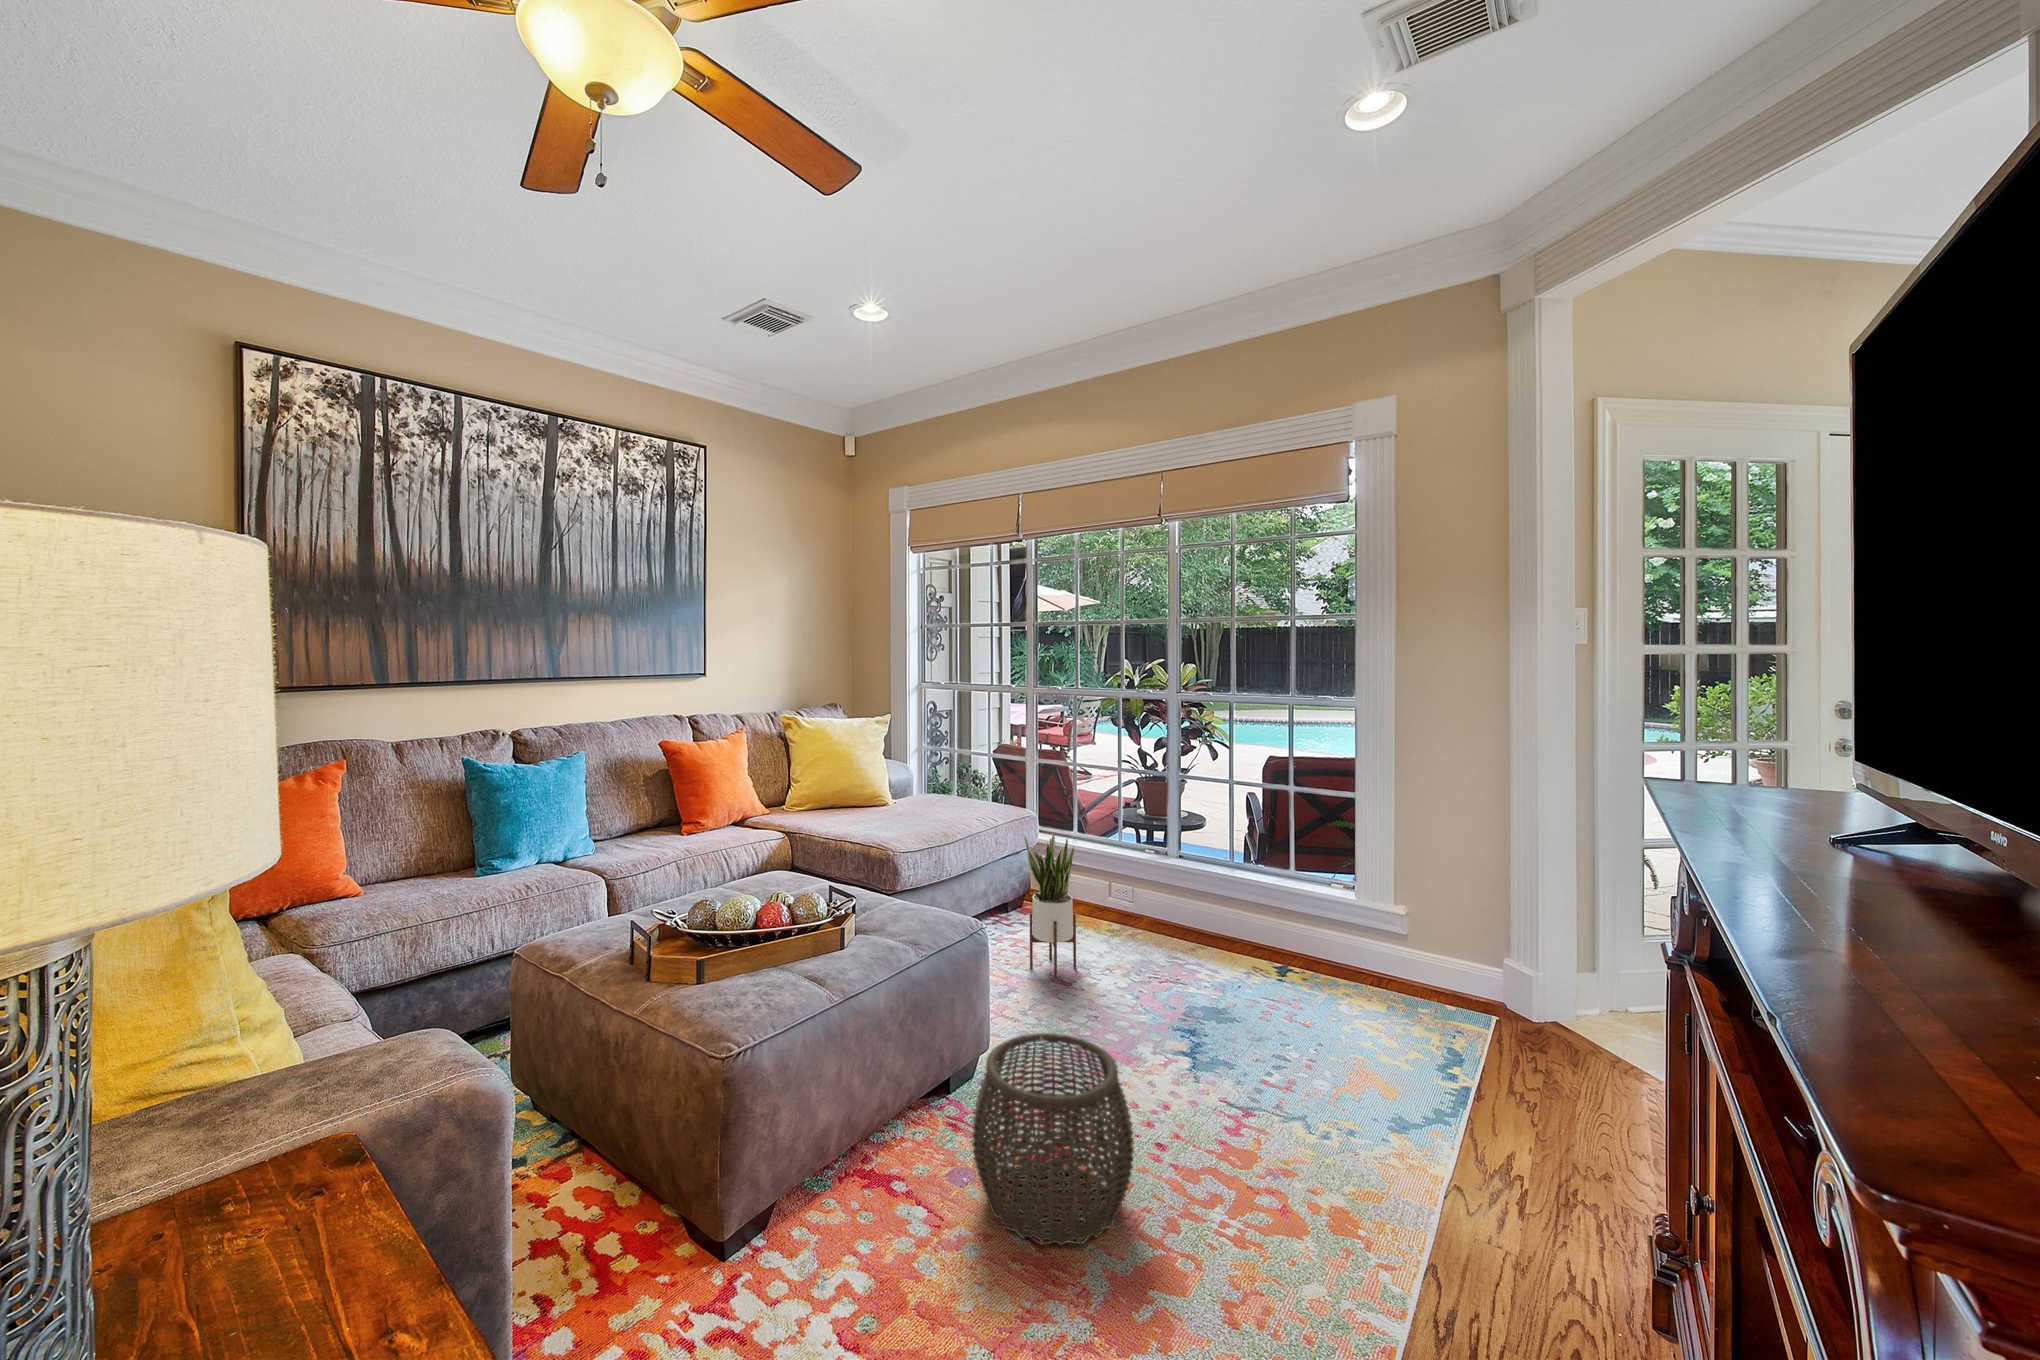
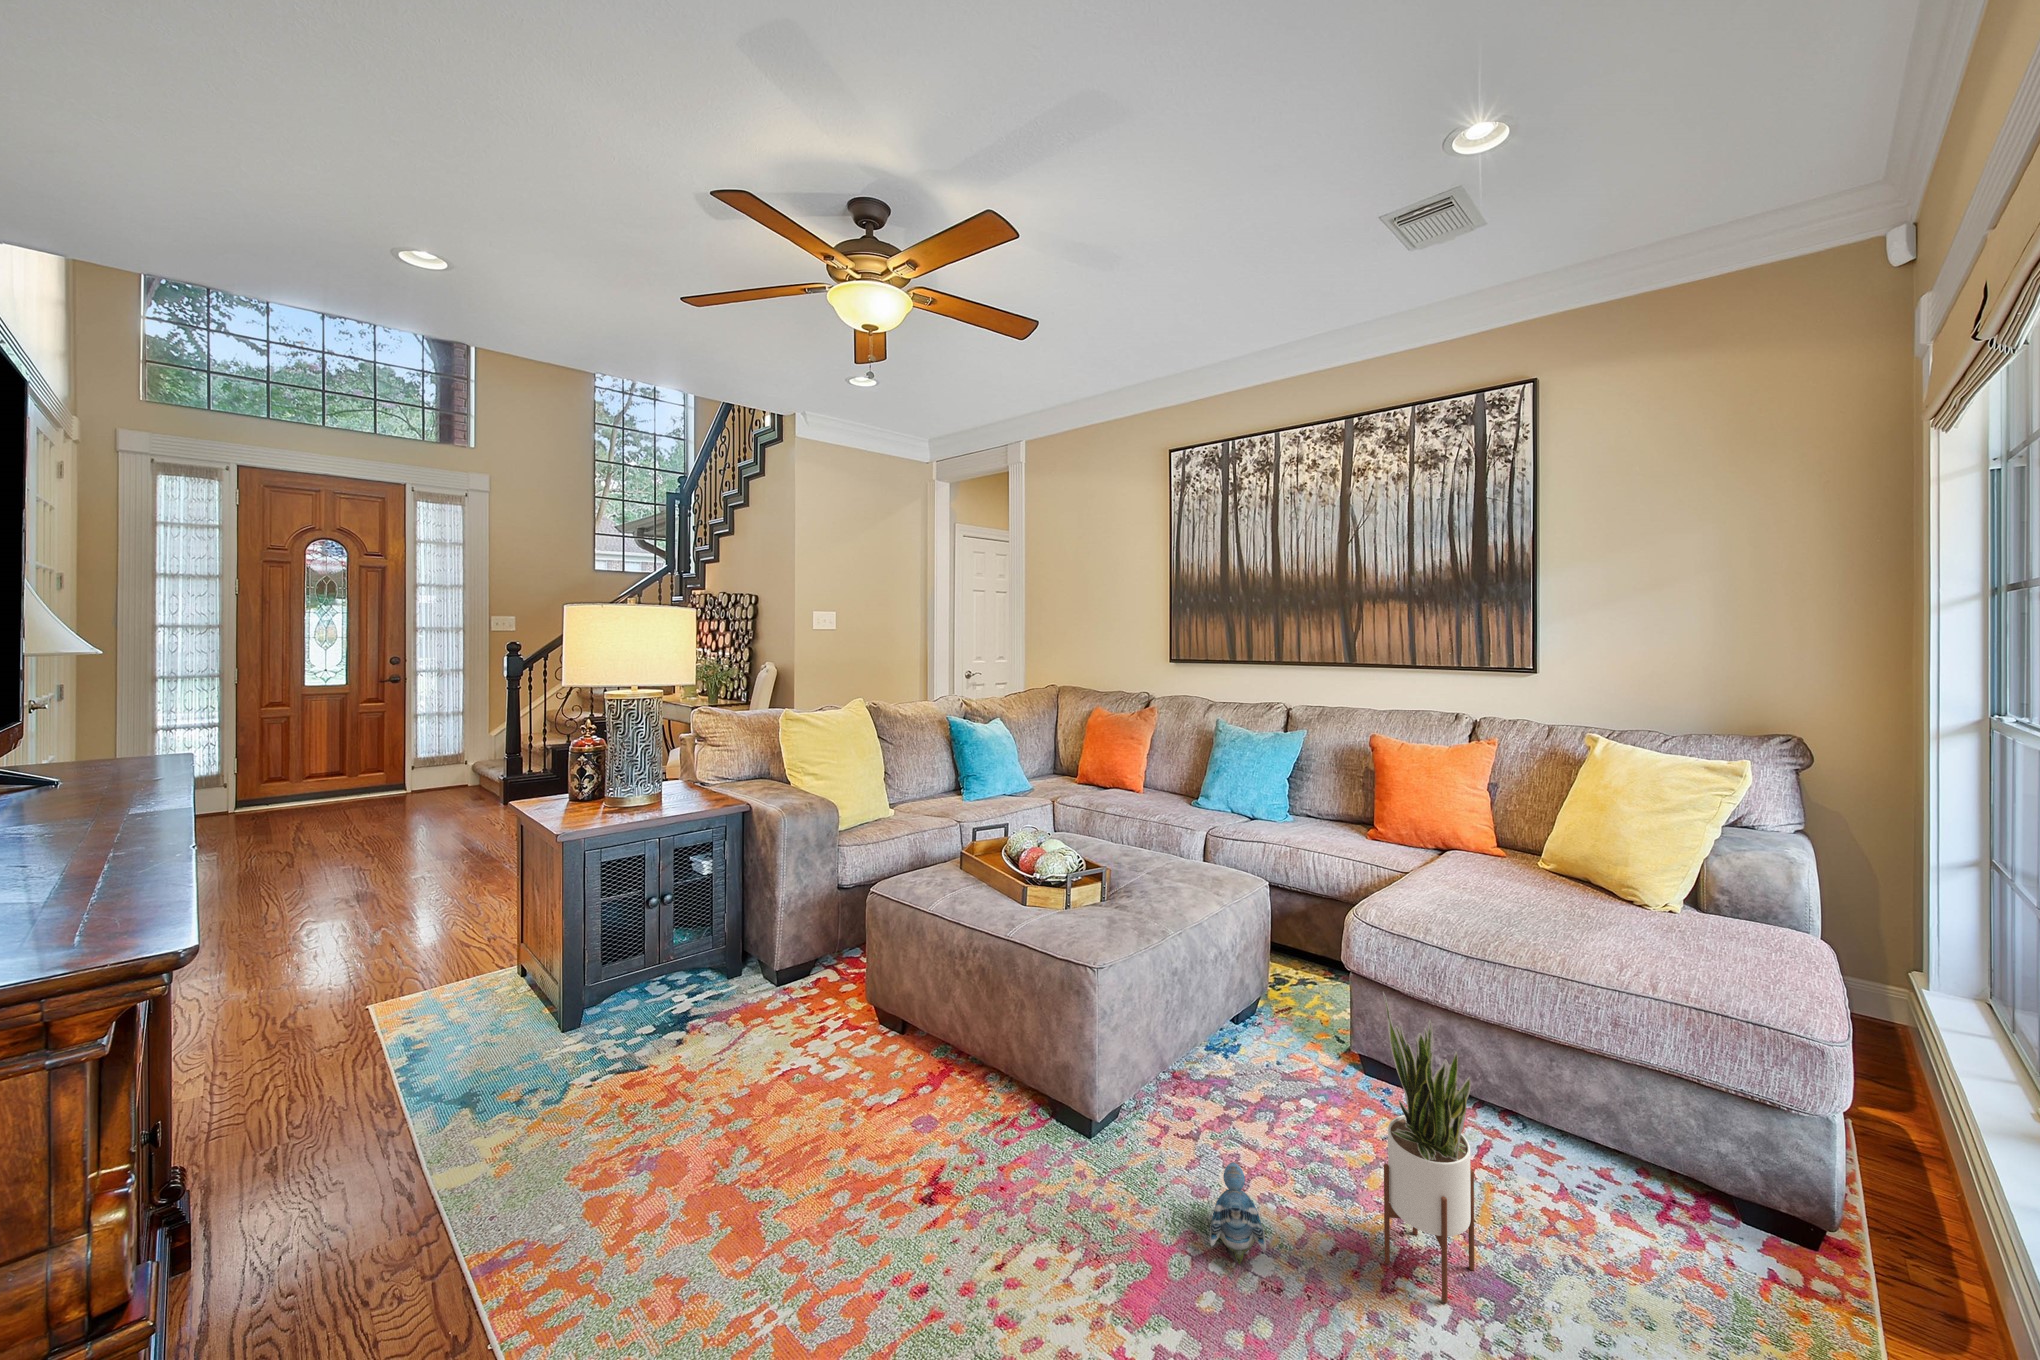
plush toy: none [1030,977,1084,1017] -> present [1209,1162,1266,1265]
woven basket: present [972,1033,1134,1246] -> none [784,1024,937,1222]

